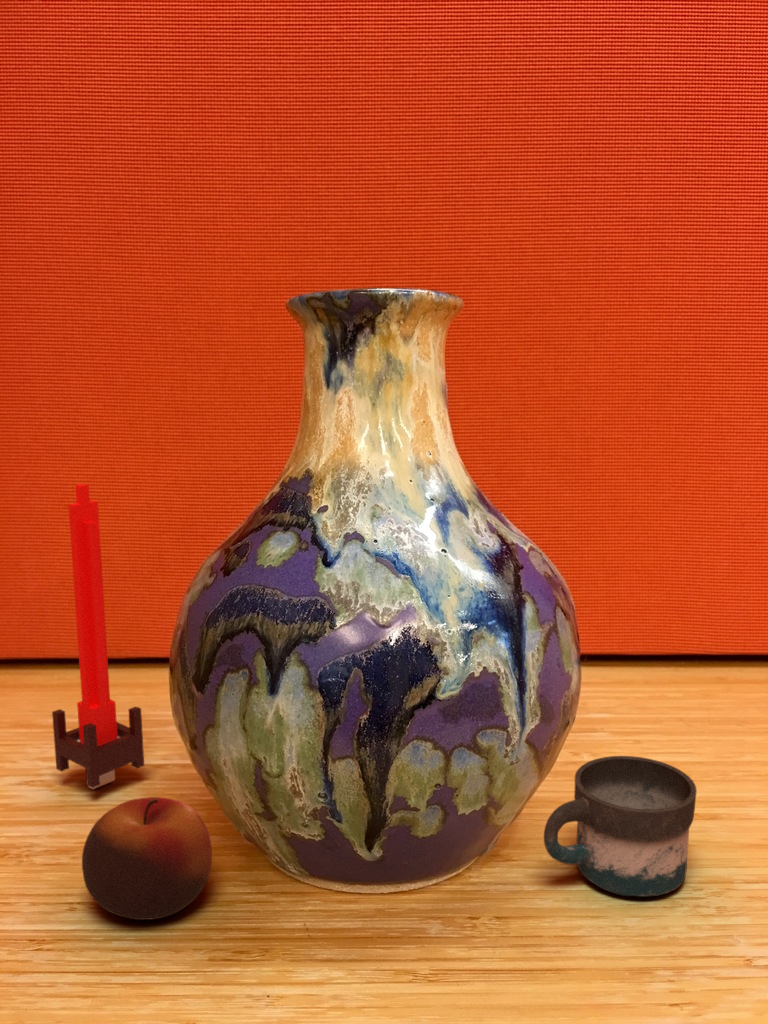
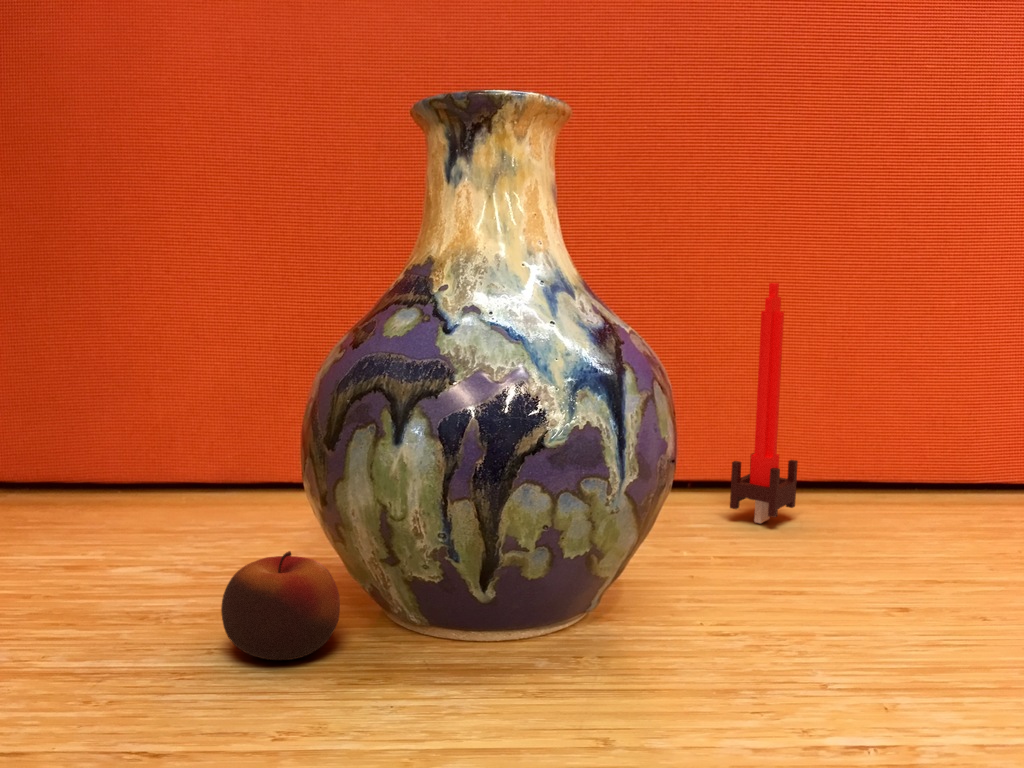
candle: present [52,484,144,789] -> present [730,283,798,523]
mug: present [544,756,697,896] -> none [642,528,780,646]

